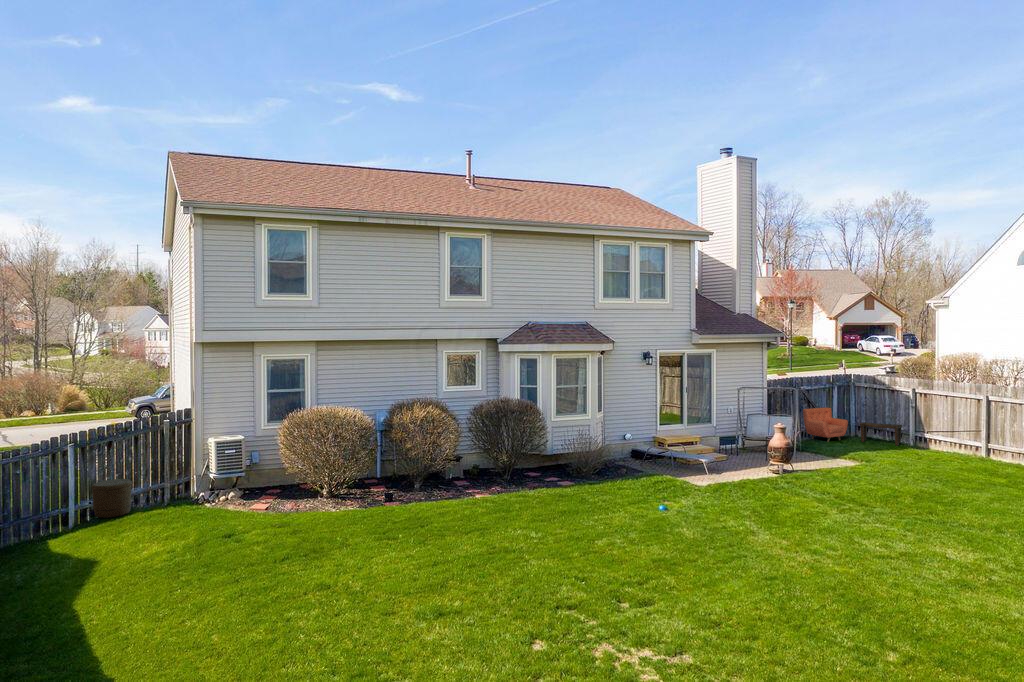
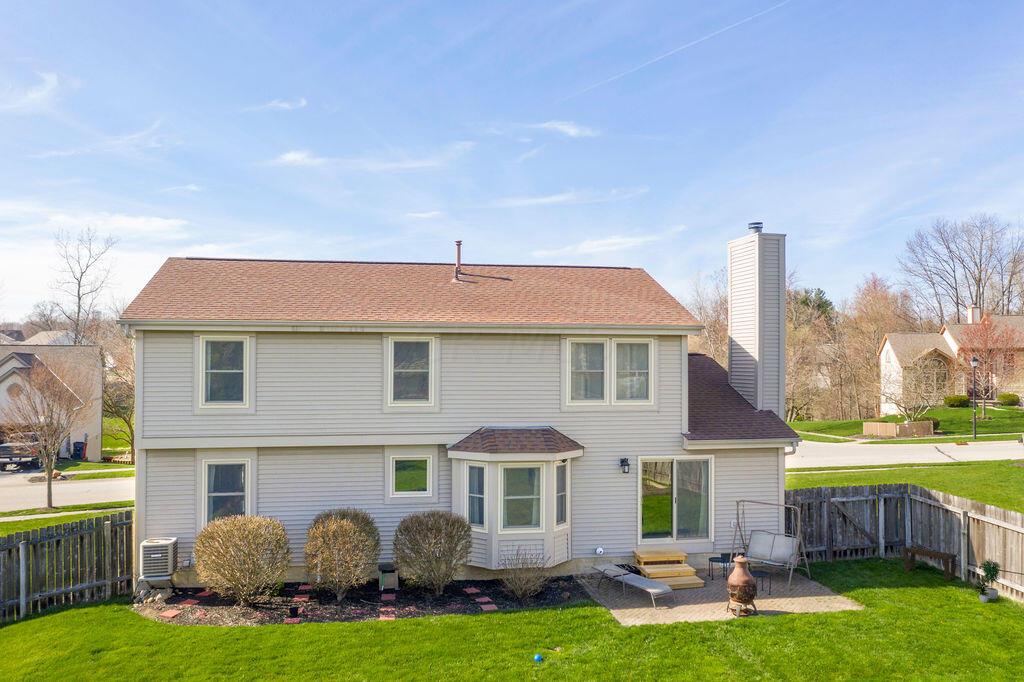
armchair: present [803,408,848,441] -> none [834,524,890,569]
potted plant: none [926,421,947,456] -> present [974,558,1000,602]
basket: present [92,479,132,518] -> none [26,577,65,617]

